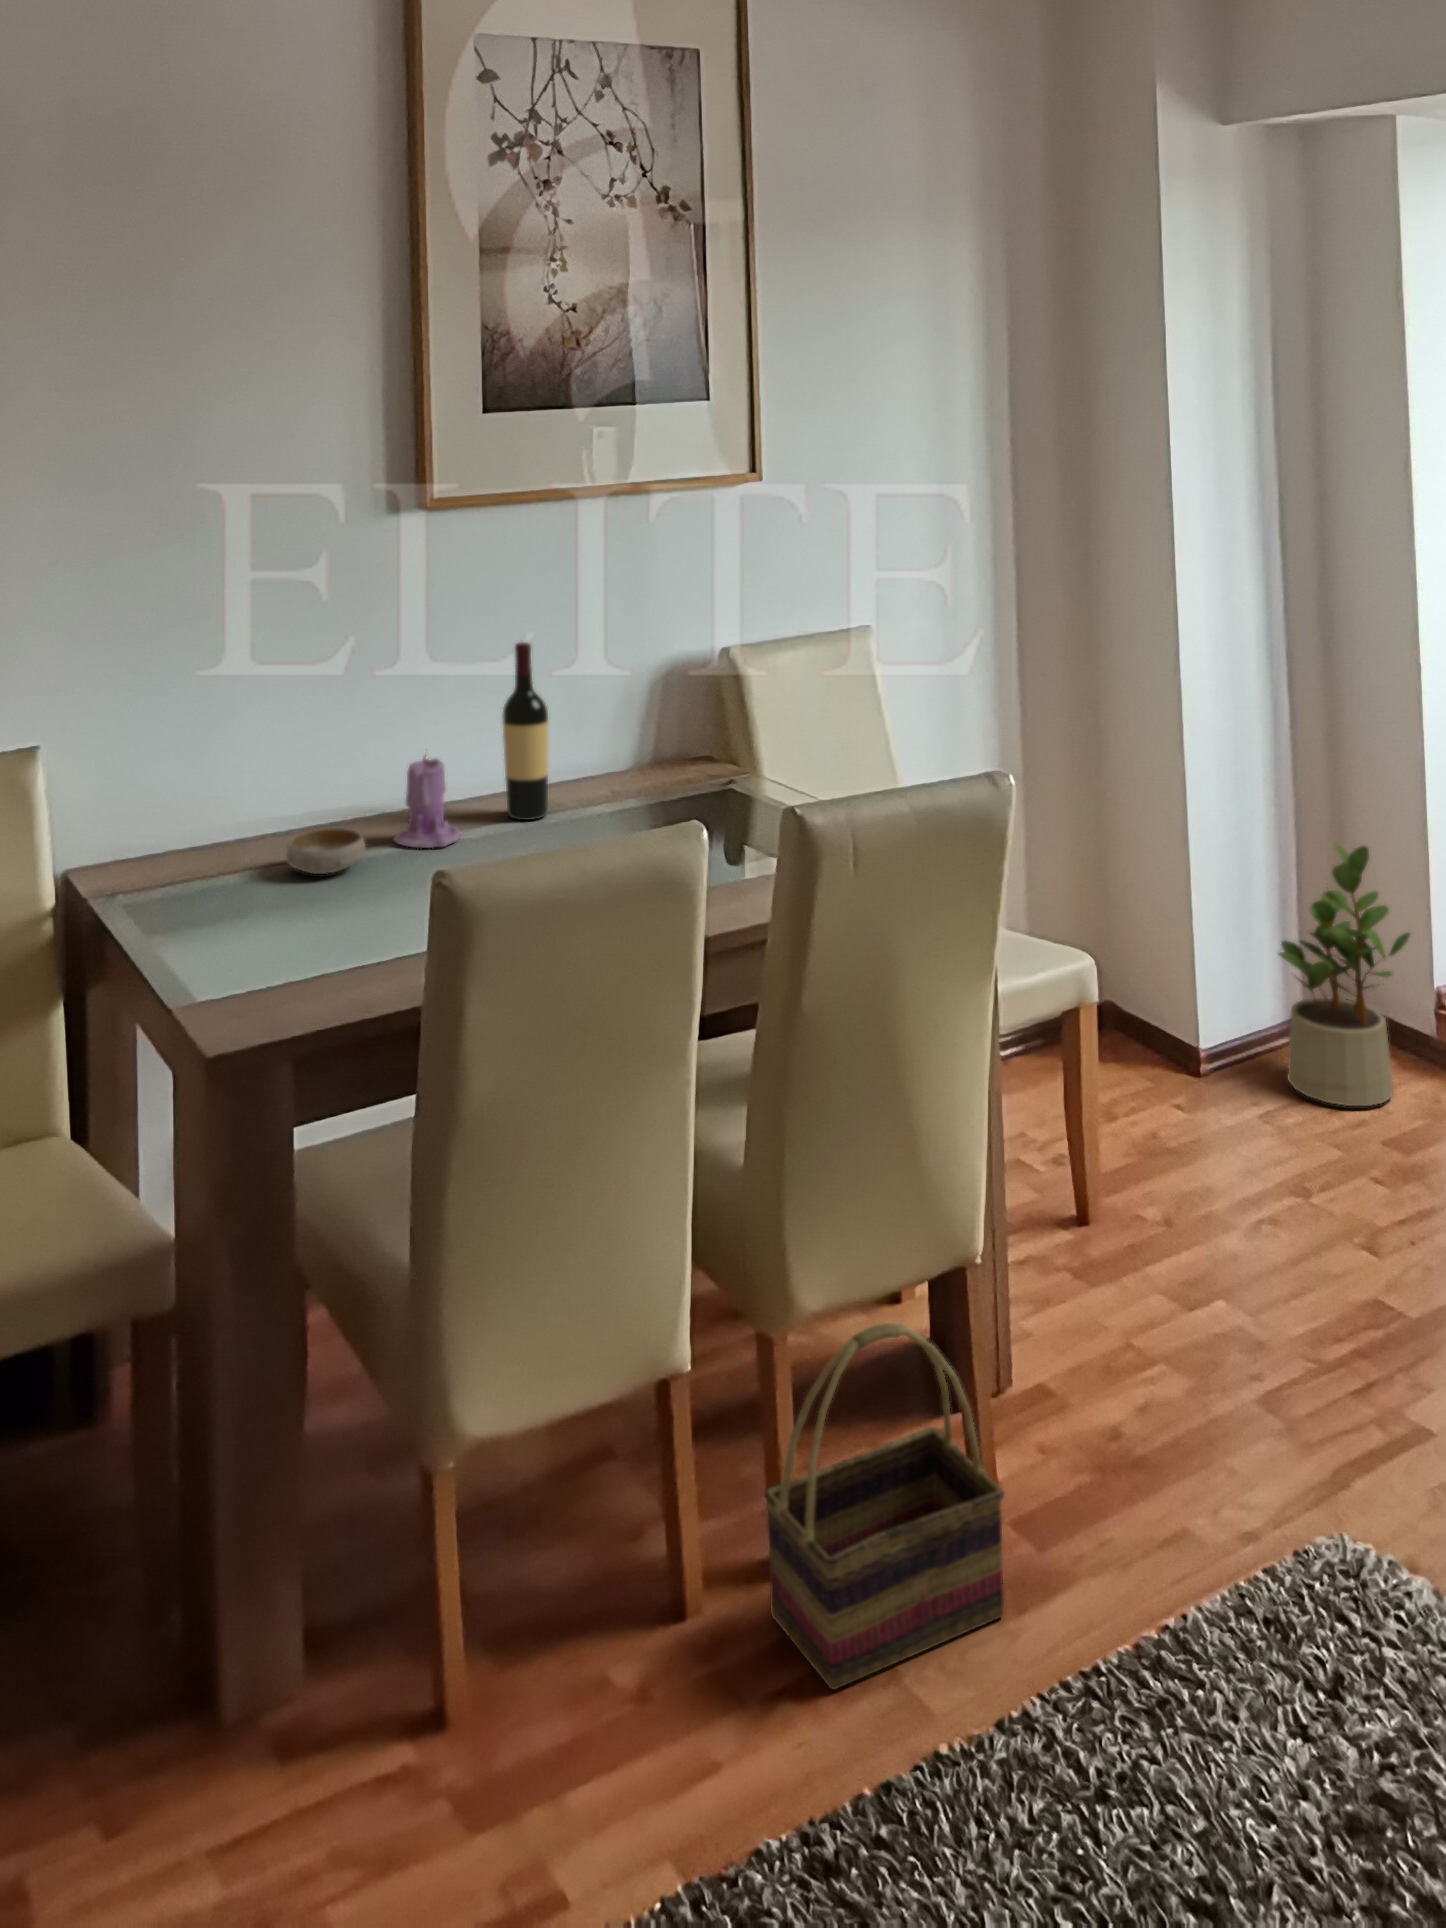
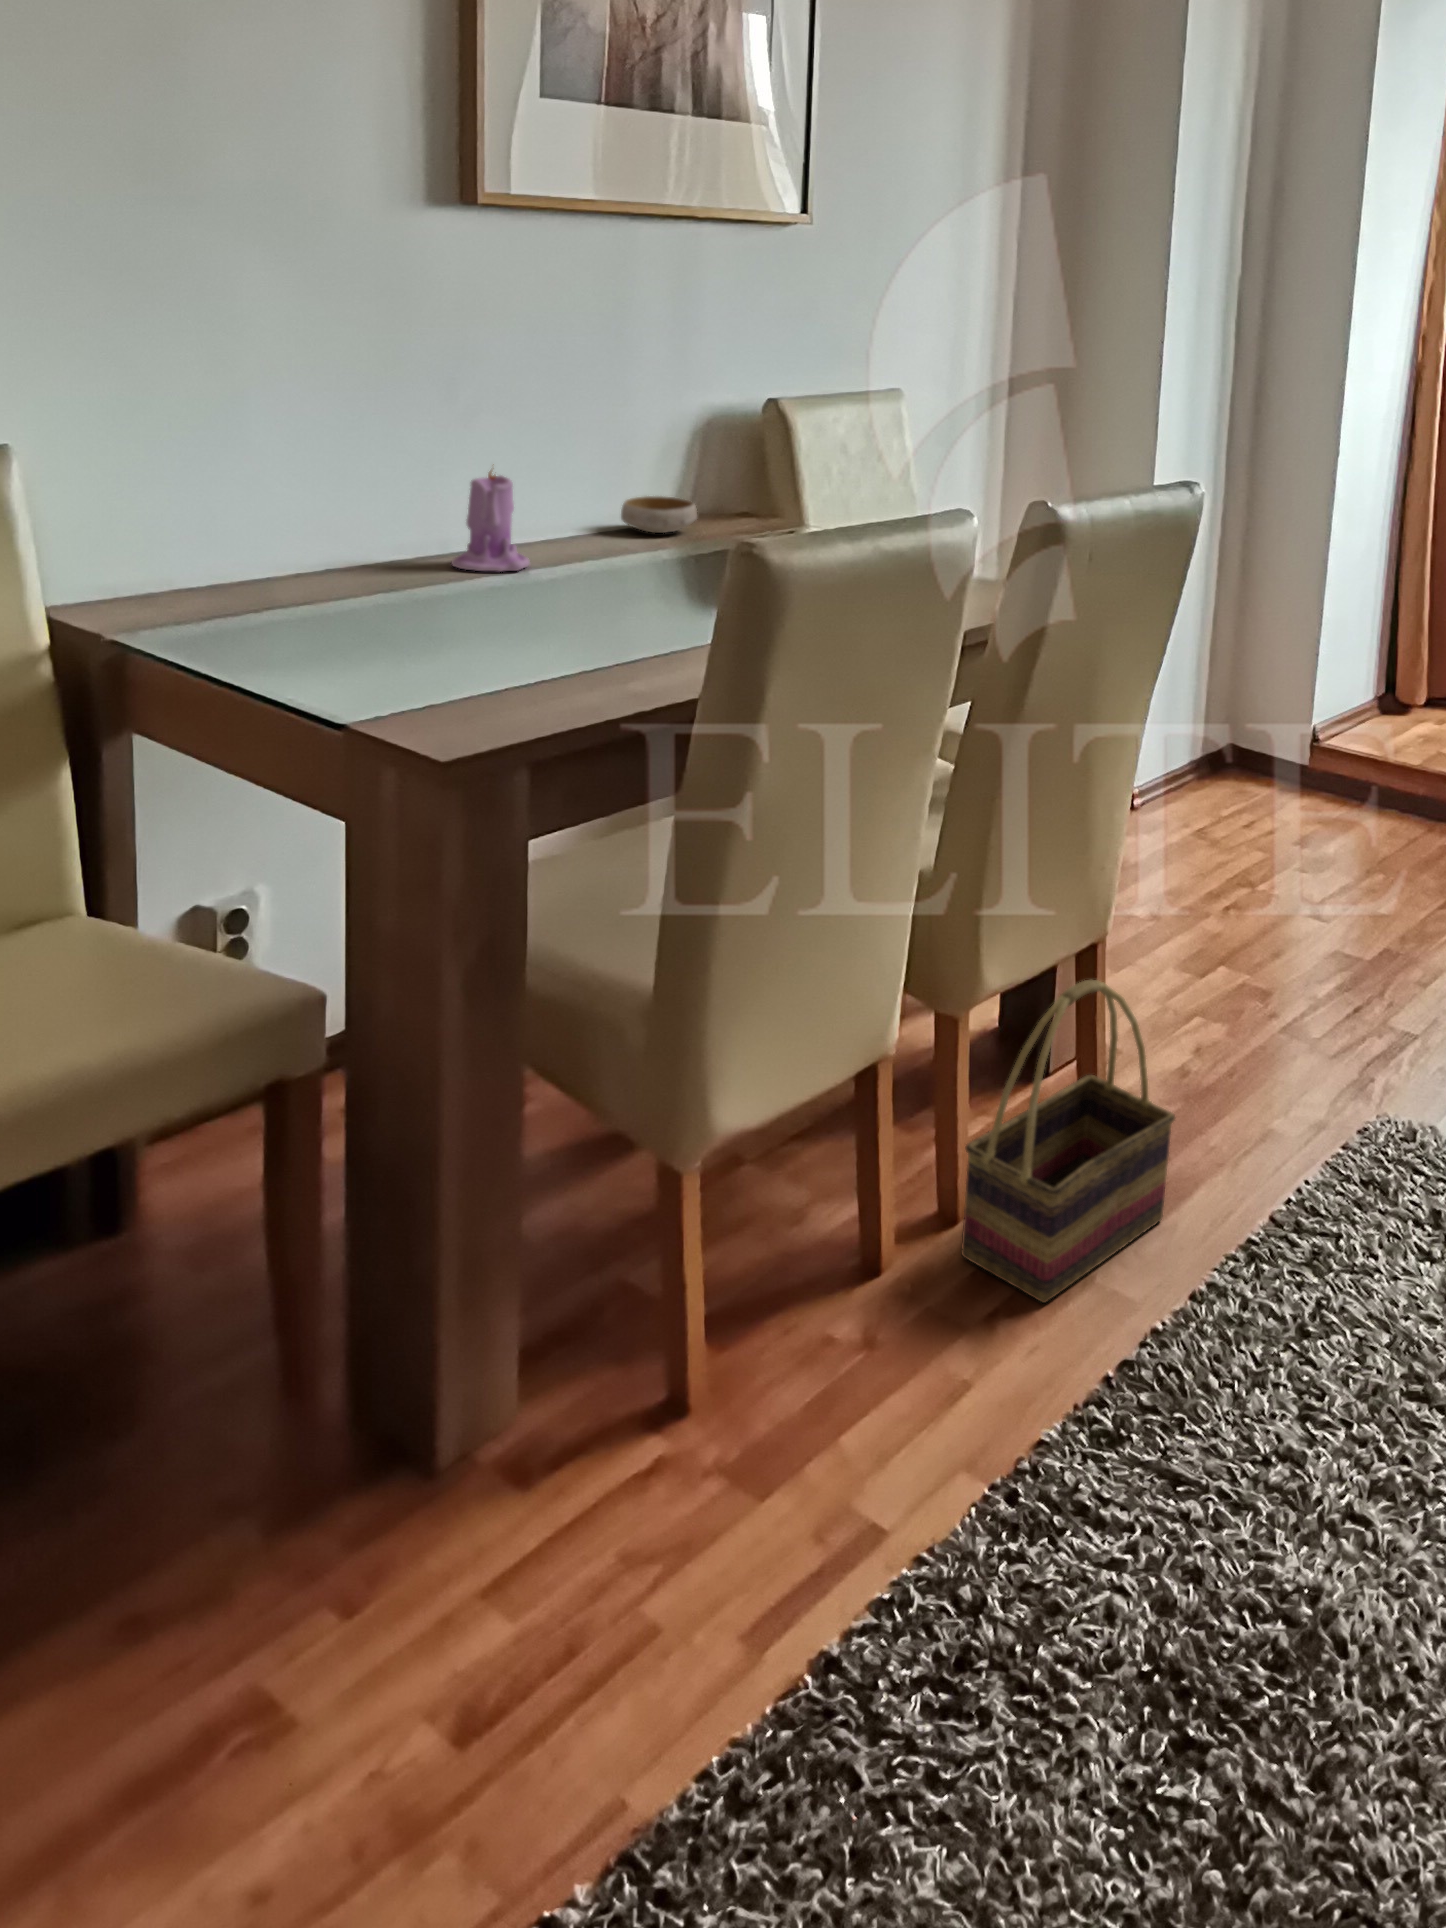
wine bottle: present [502,642,548,820] -> none [564,355,617,550]
bowl: present [287,828,366,874] -> present [621,496,697,533]
potted plant: present [1279,843,1410,1106] -> none [1200,595,1316,816]

